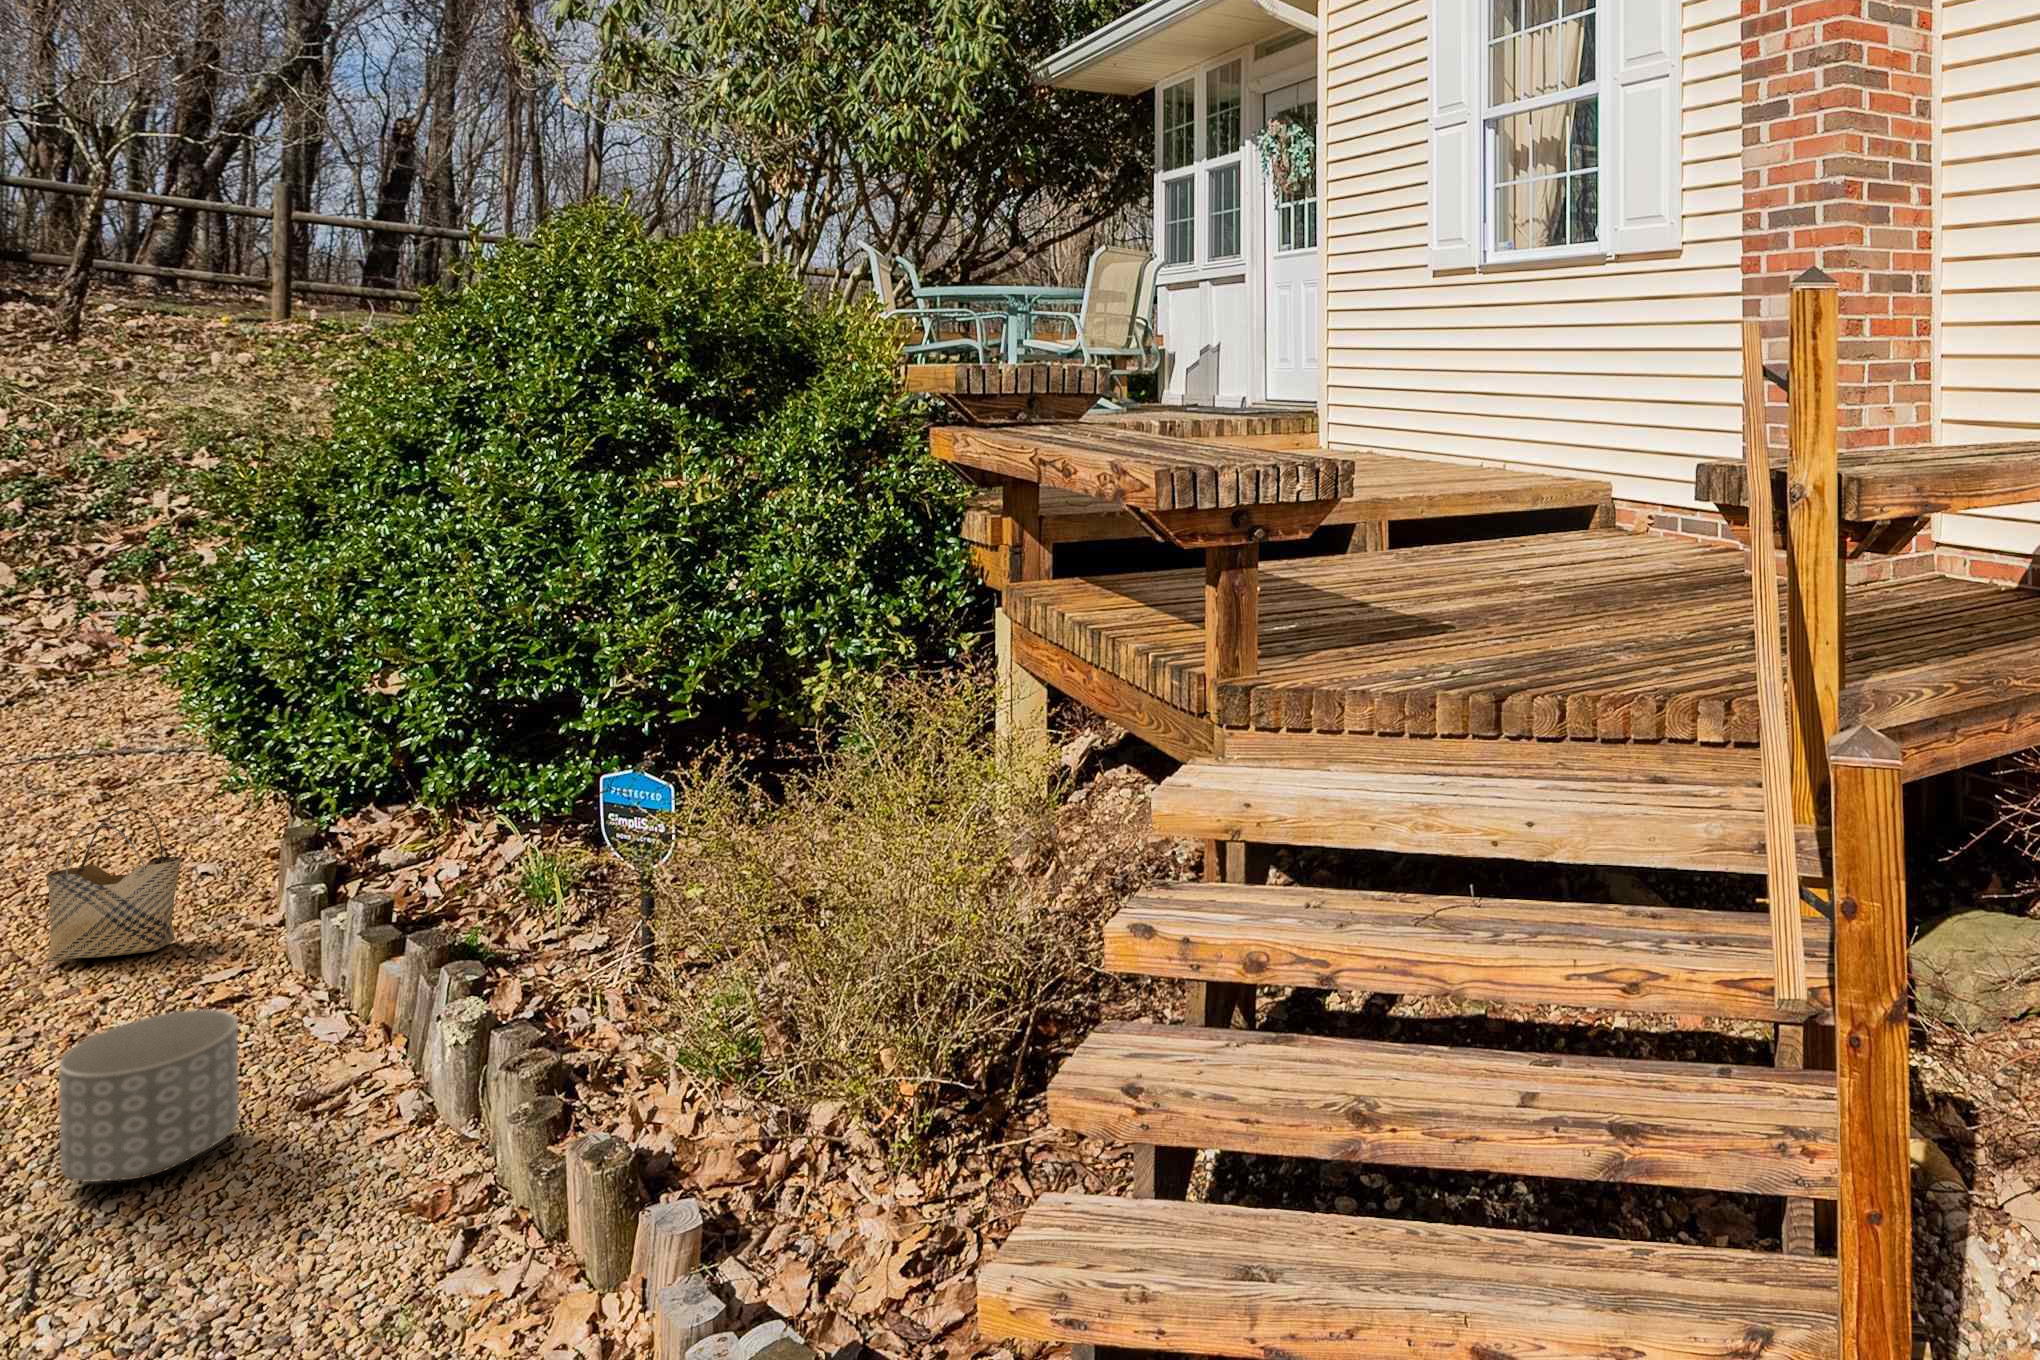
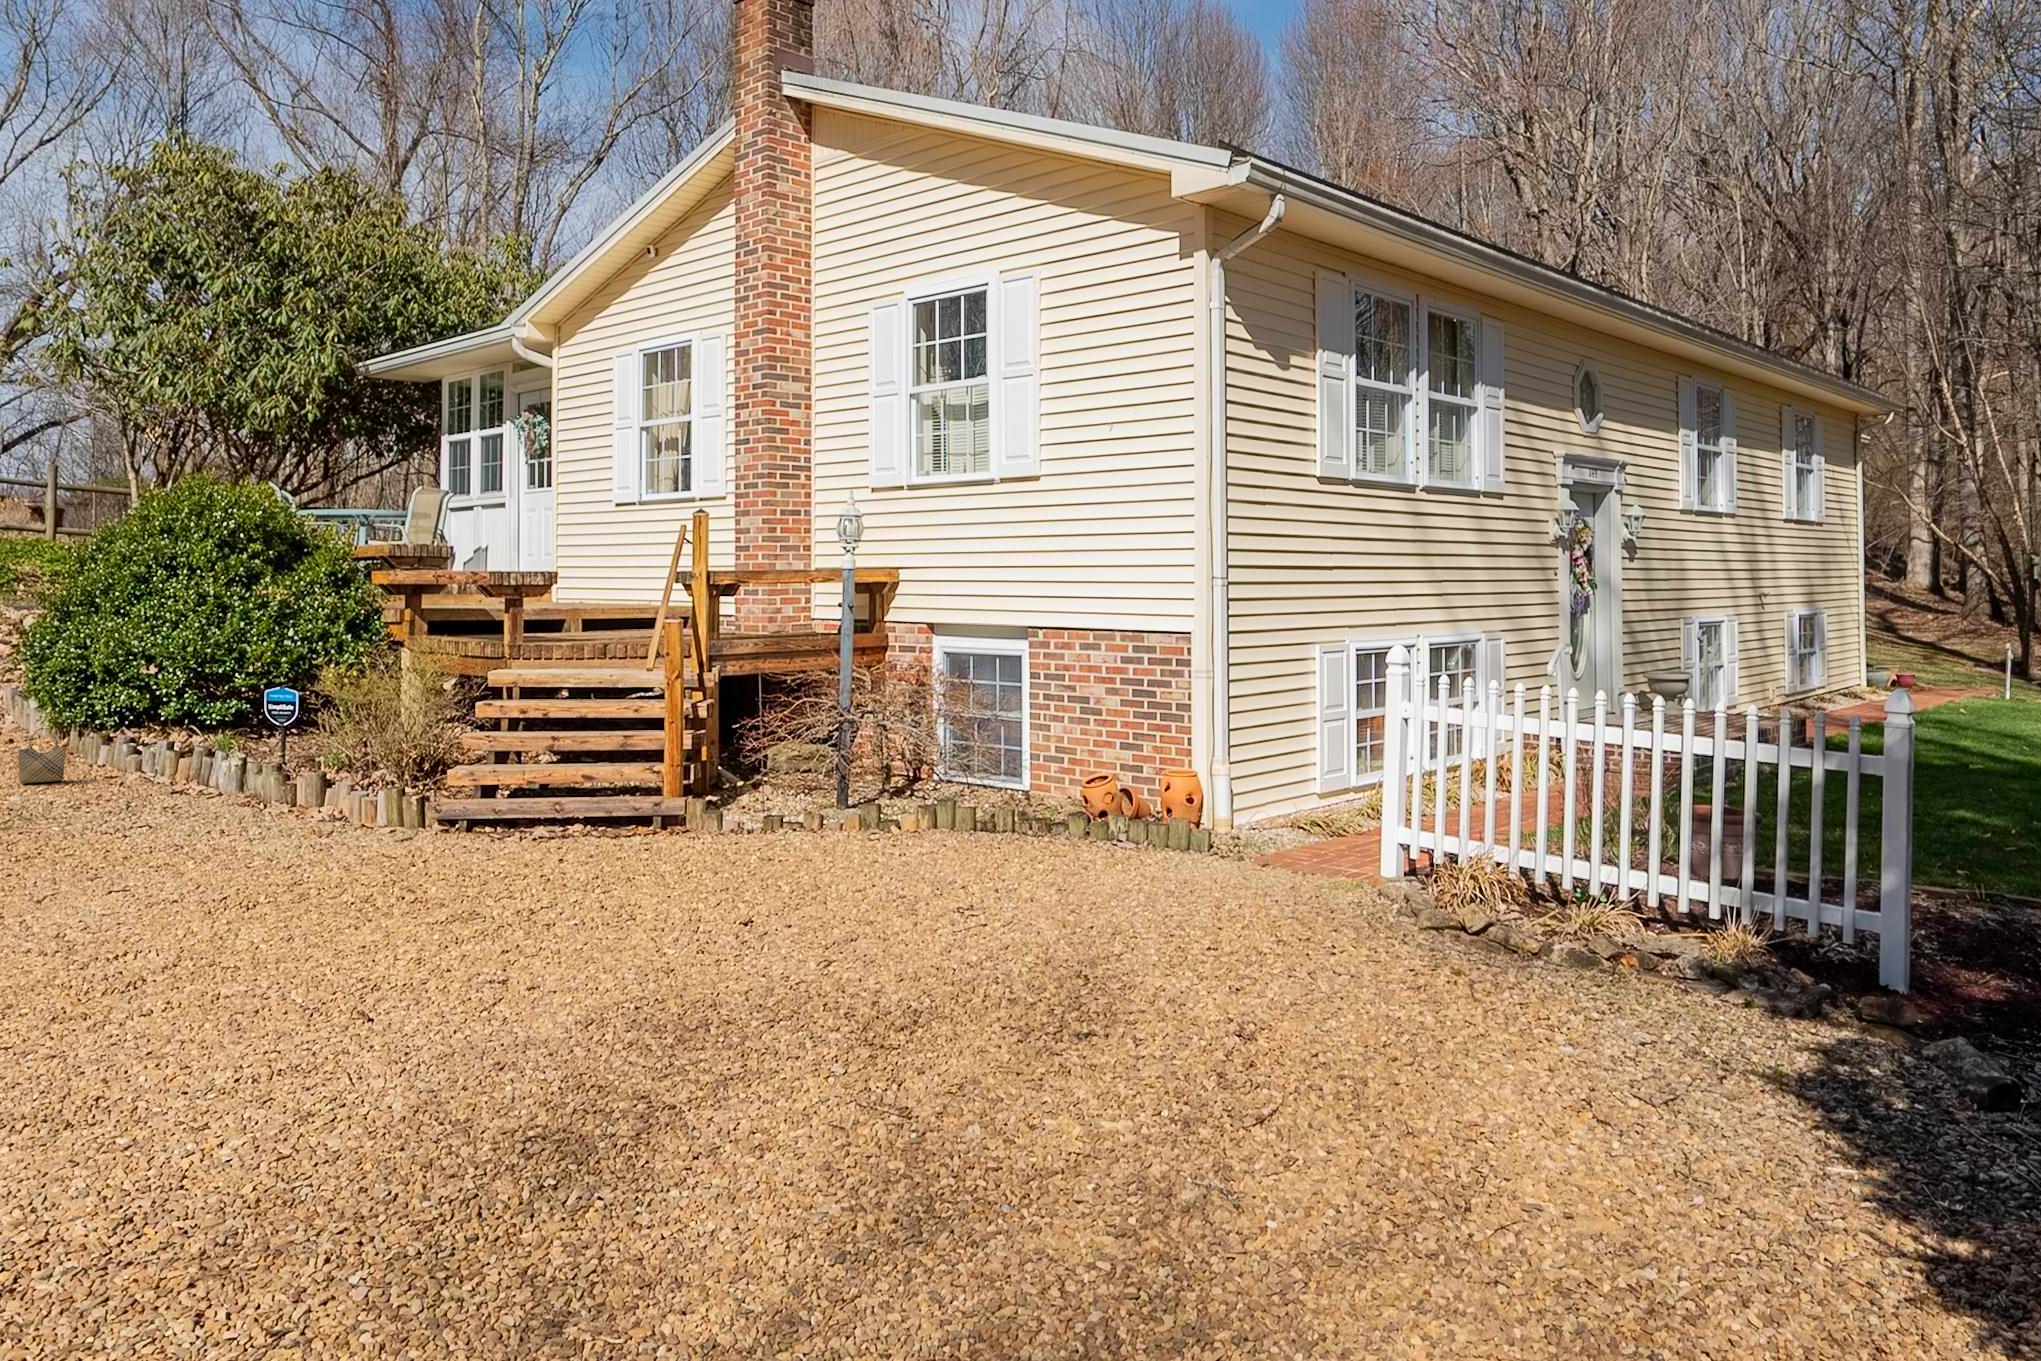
planter: present [59,1009,239,1182] -> none [117,761,168,806]

